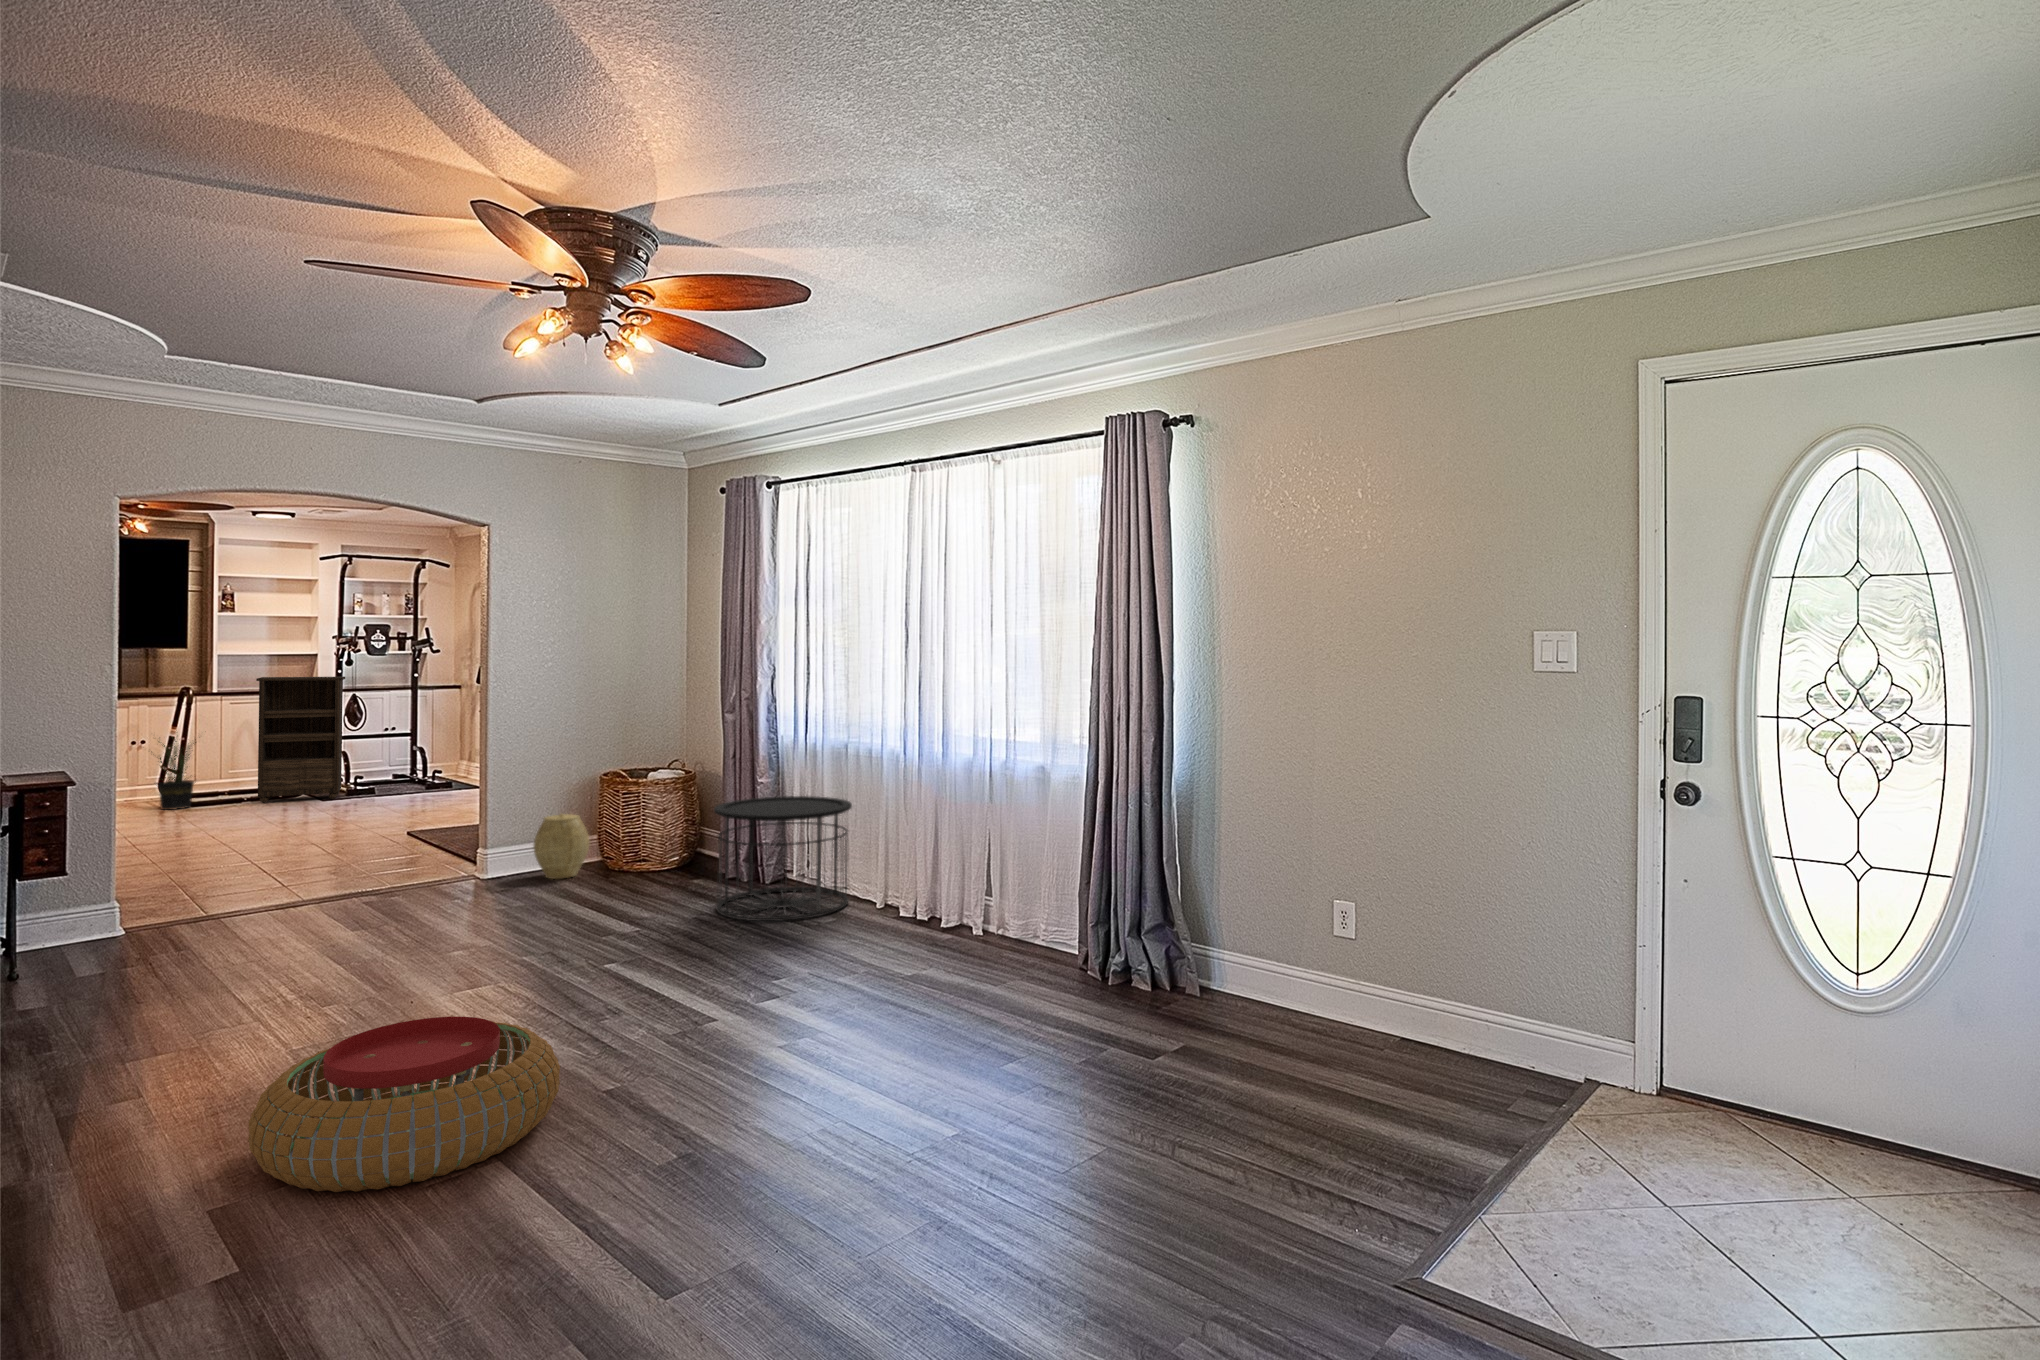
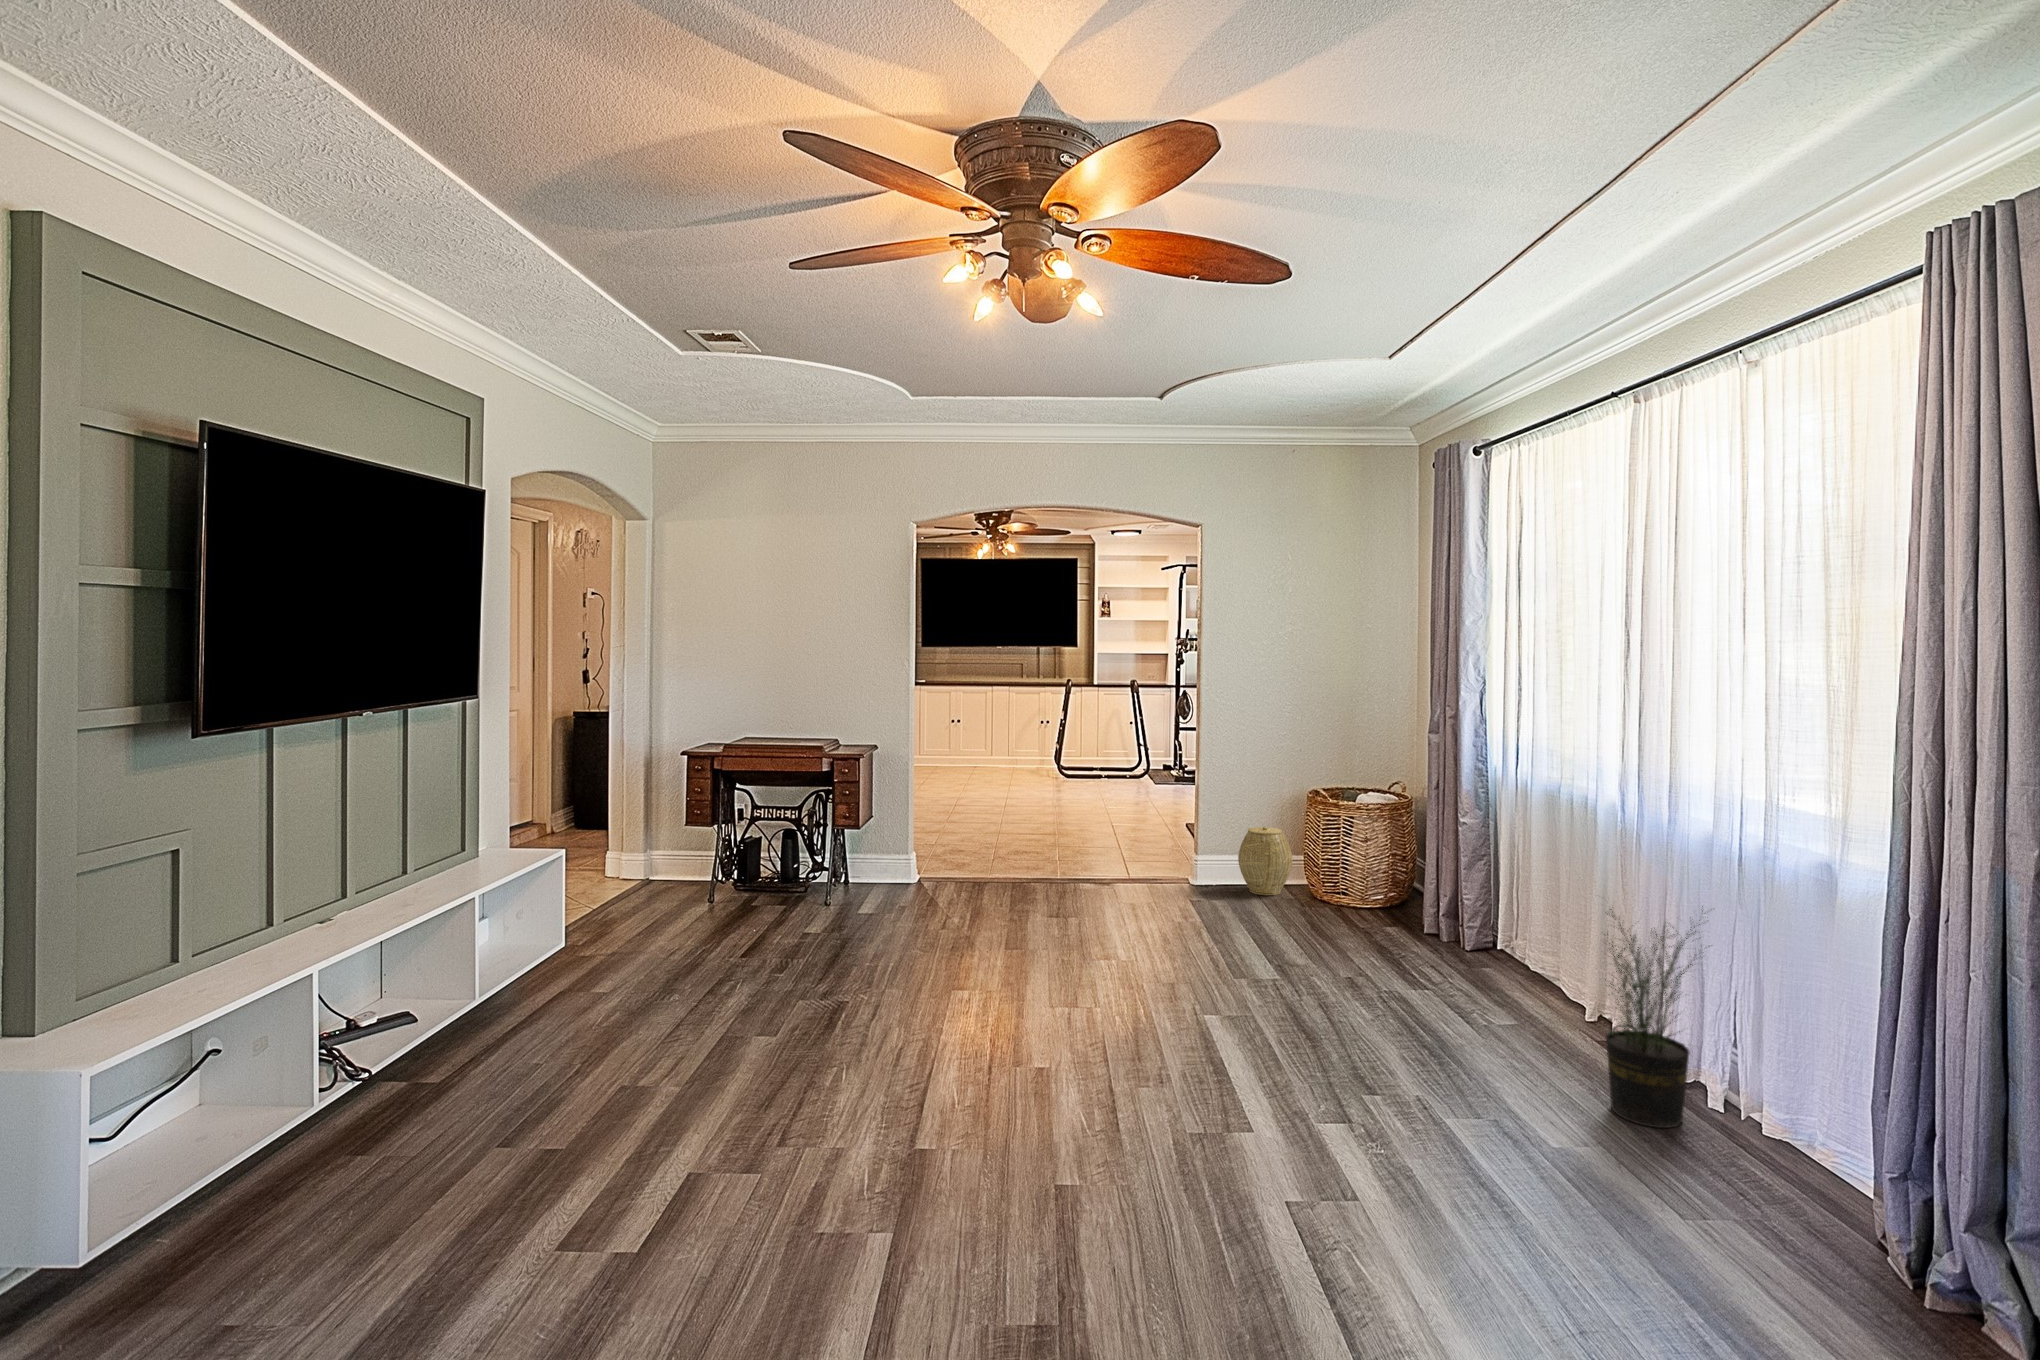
bookshelf: present [256,677,345,803] -> none [1112,673,1177,781]
potted plant: present [156,738,196,810] -> present [1603,906,1703,1128]
side table: present [714,796,852,921] -> none [1374,841,1556,1013]
pouf: present [248,1016,560,1192] -> none [733,1040,1012,1231]

